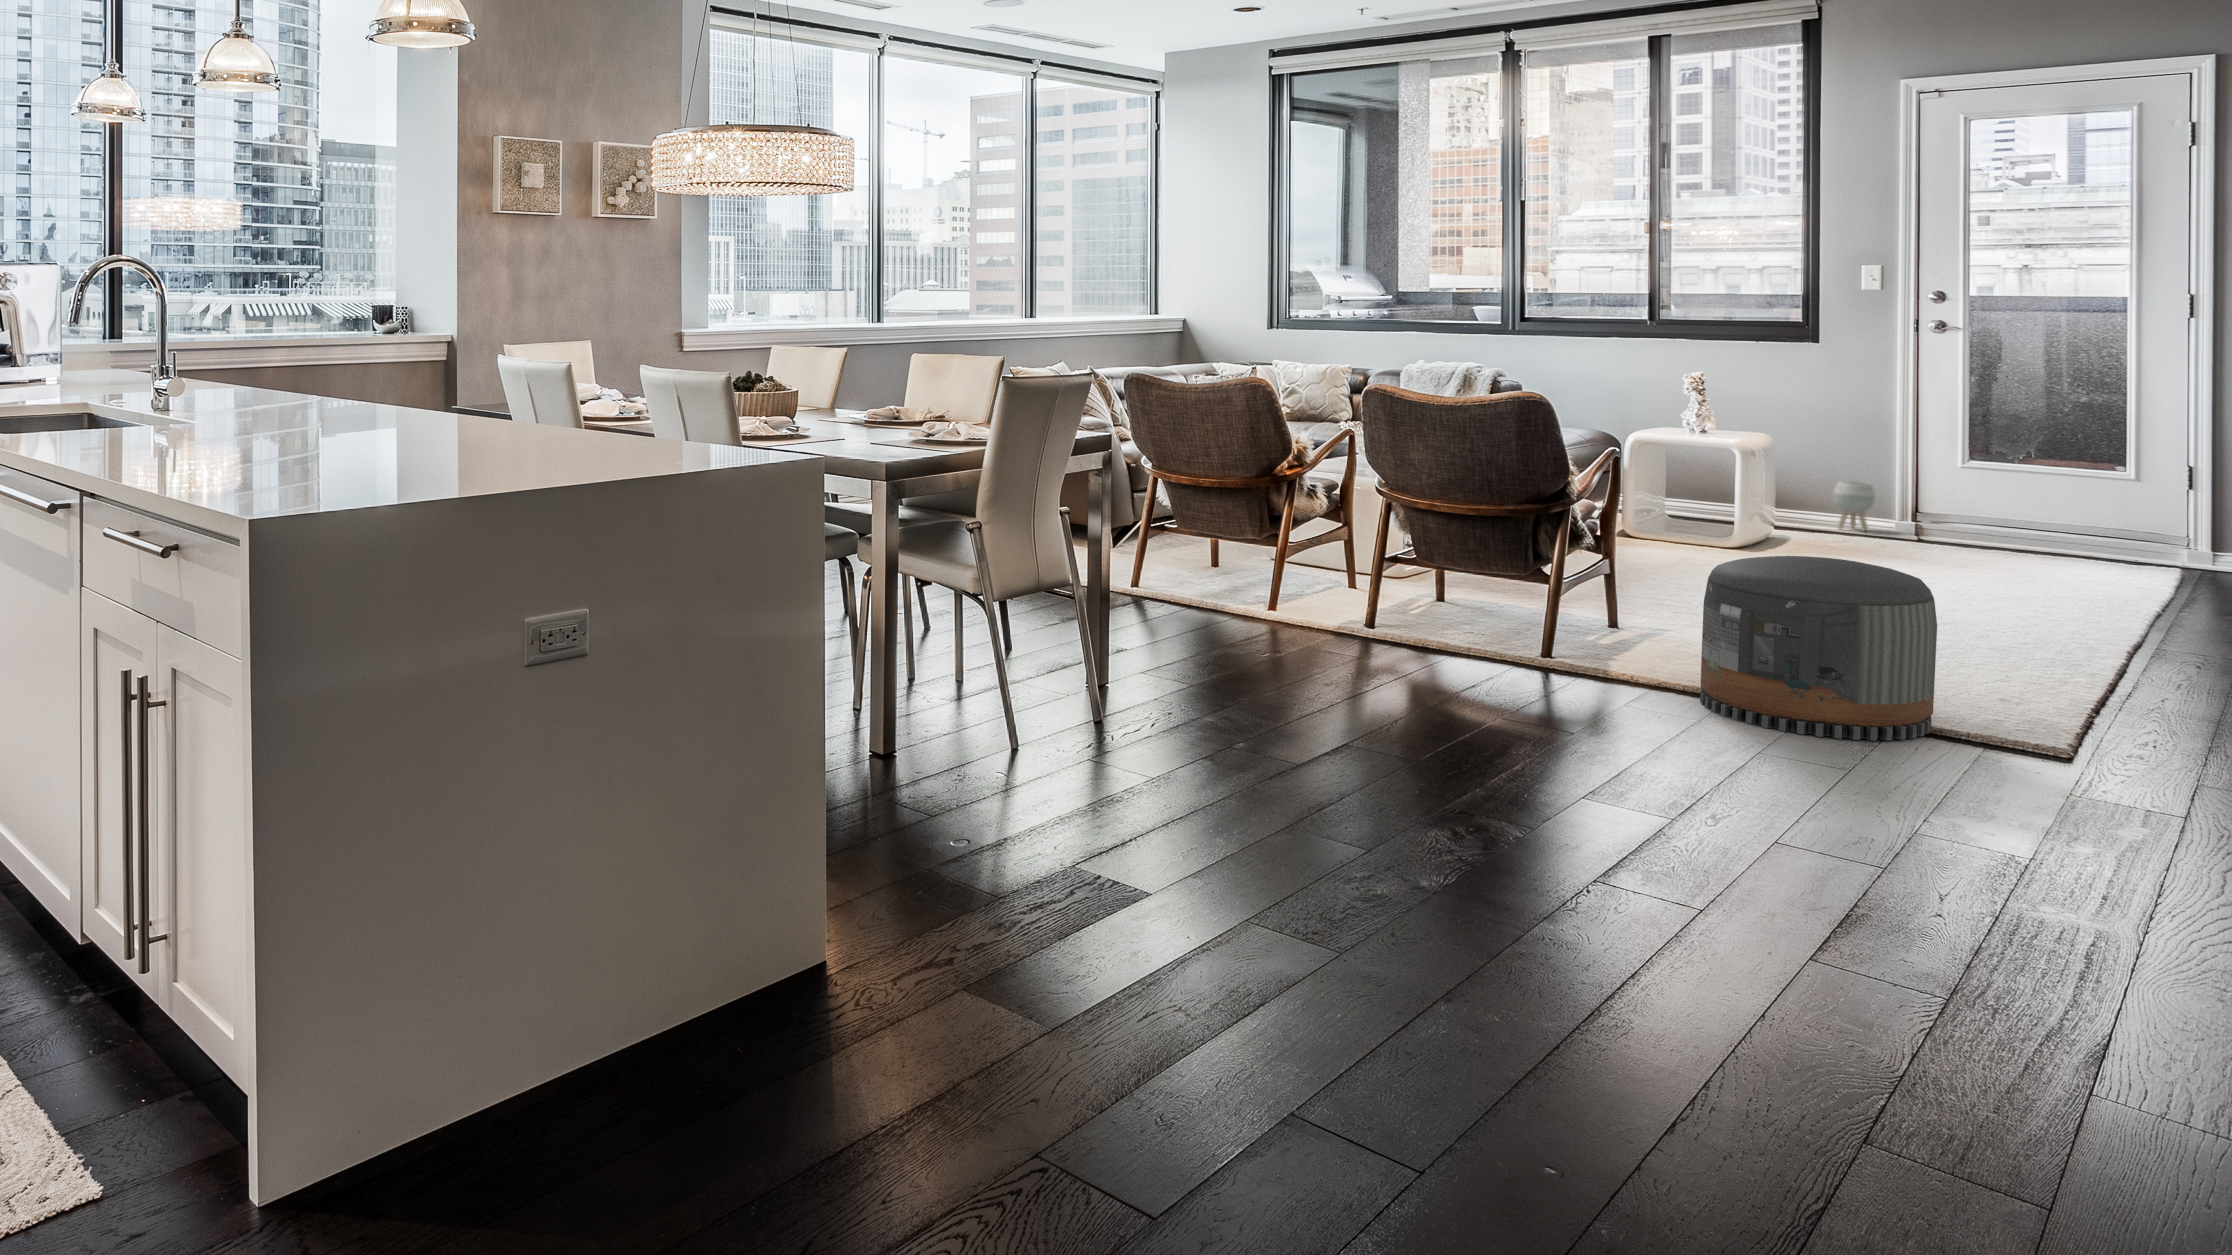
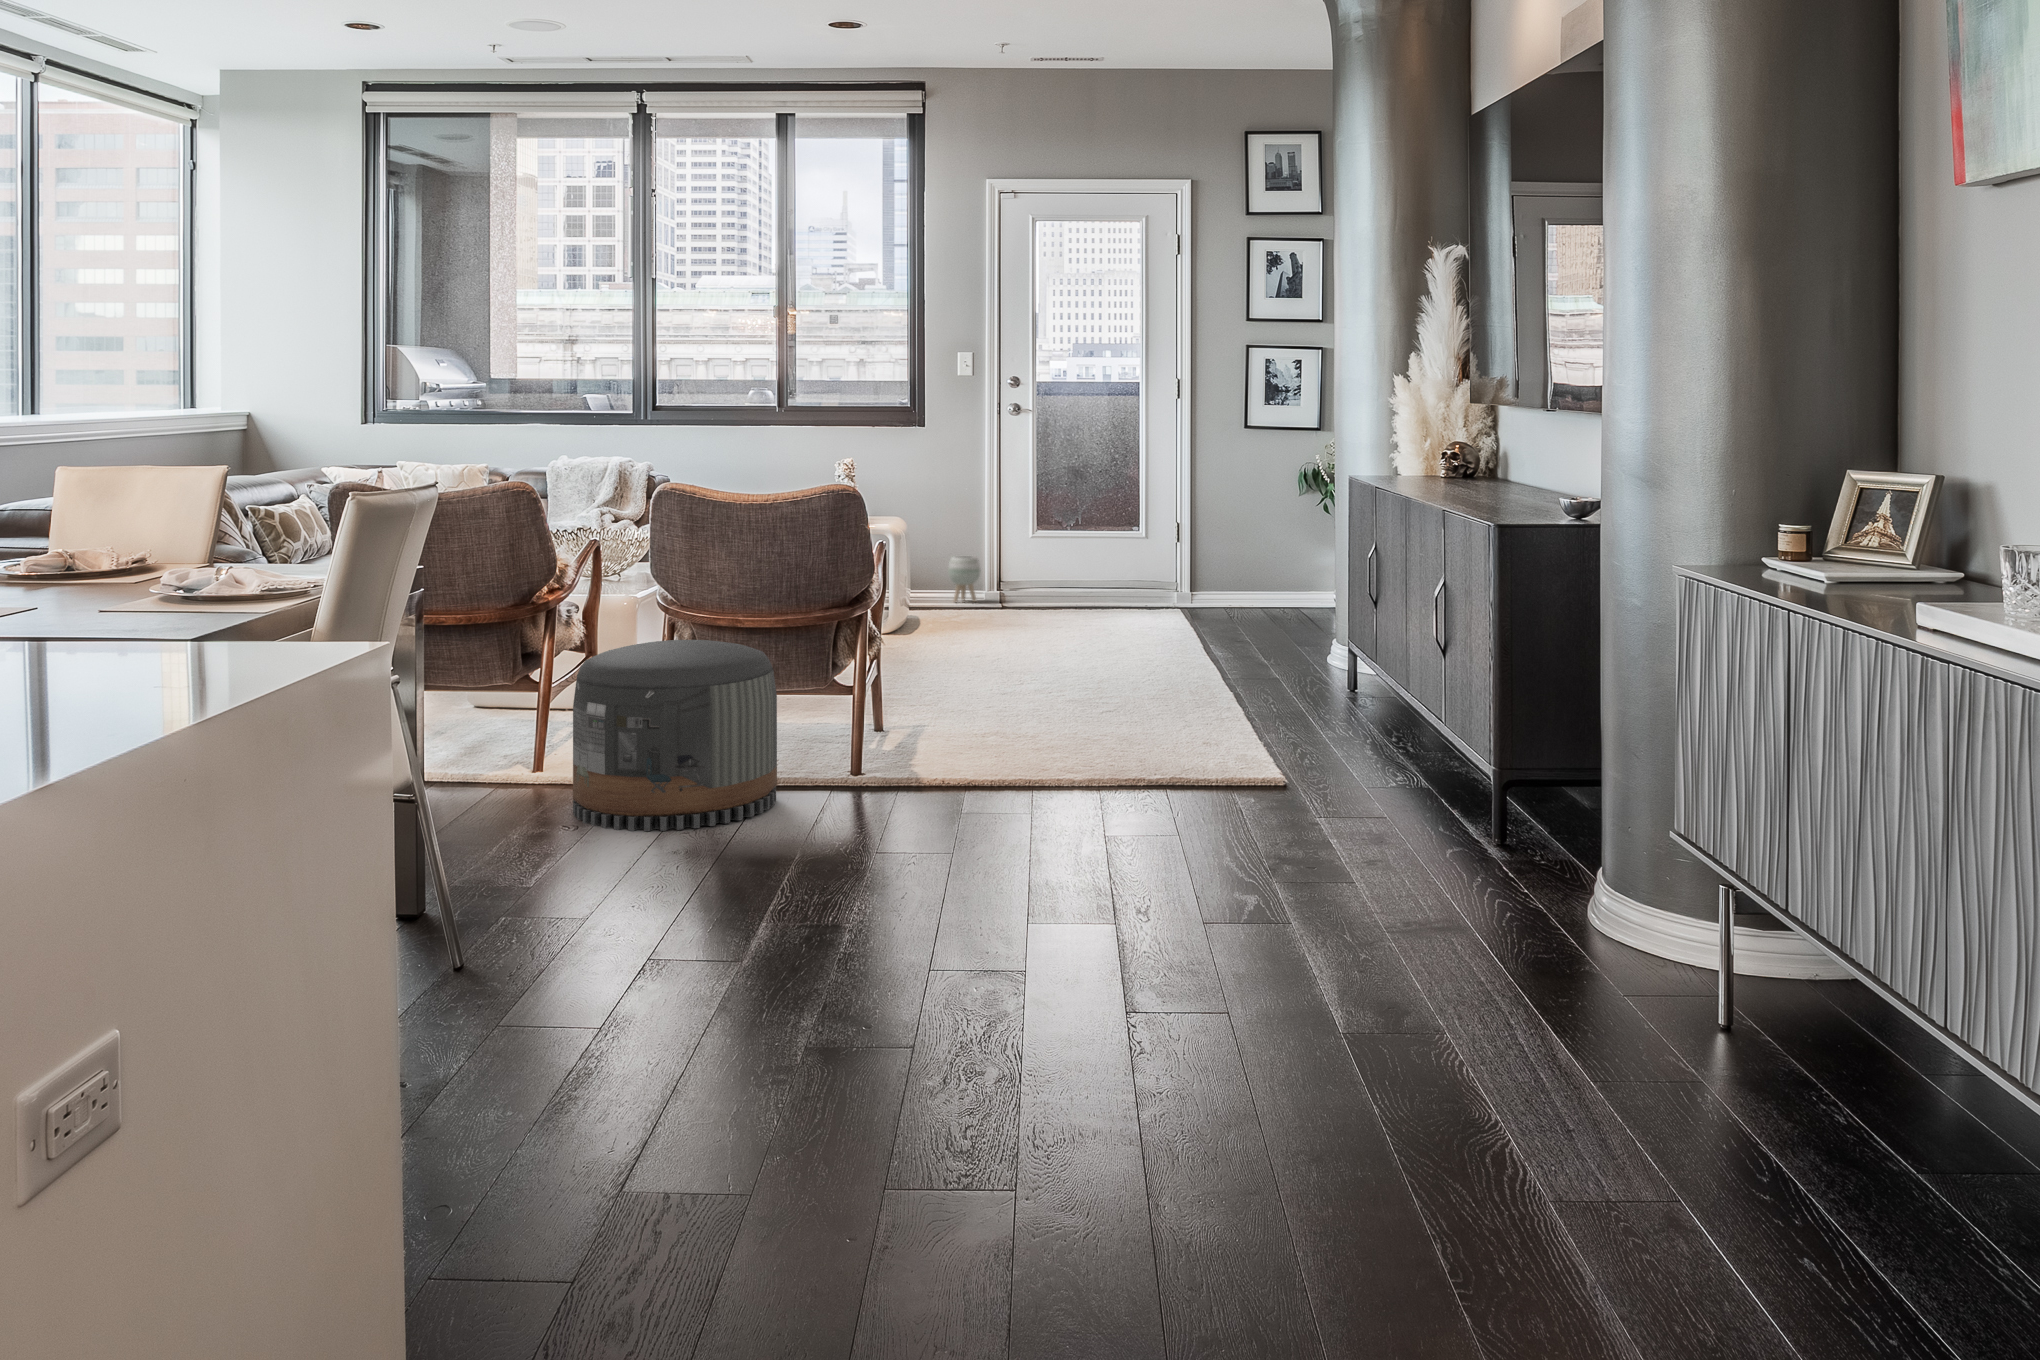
pouf: present [1700,556,1937,740] -> present [573,640,777,831]

